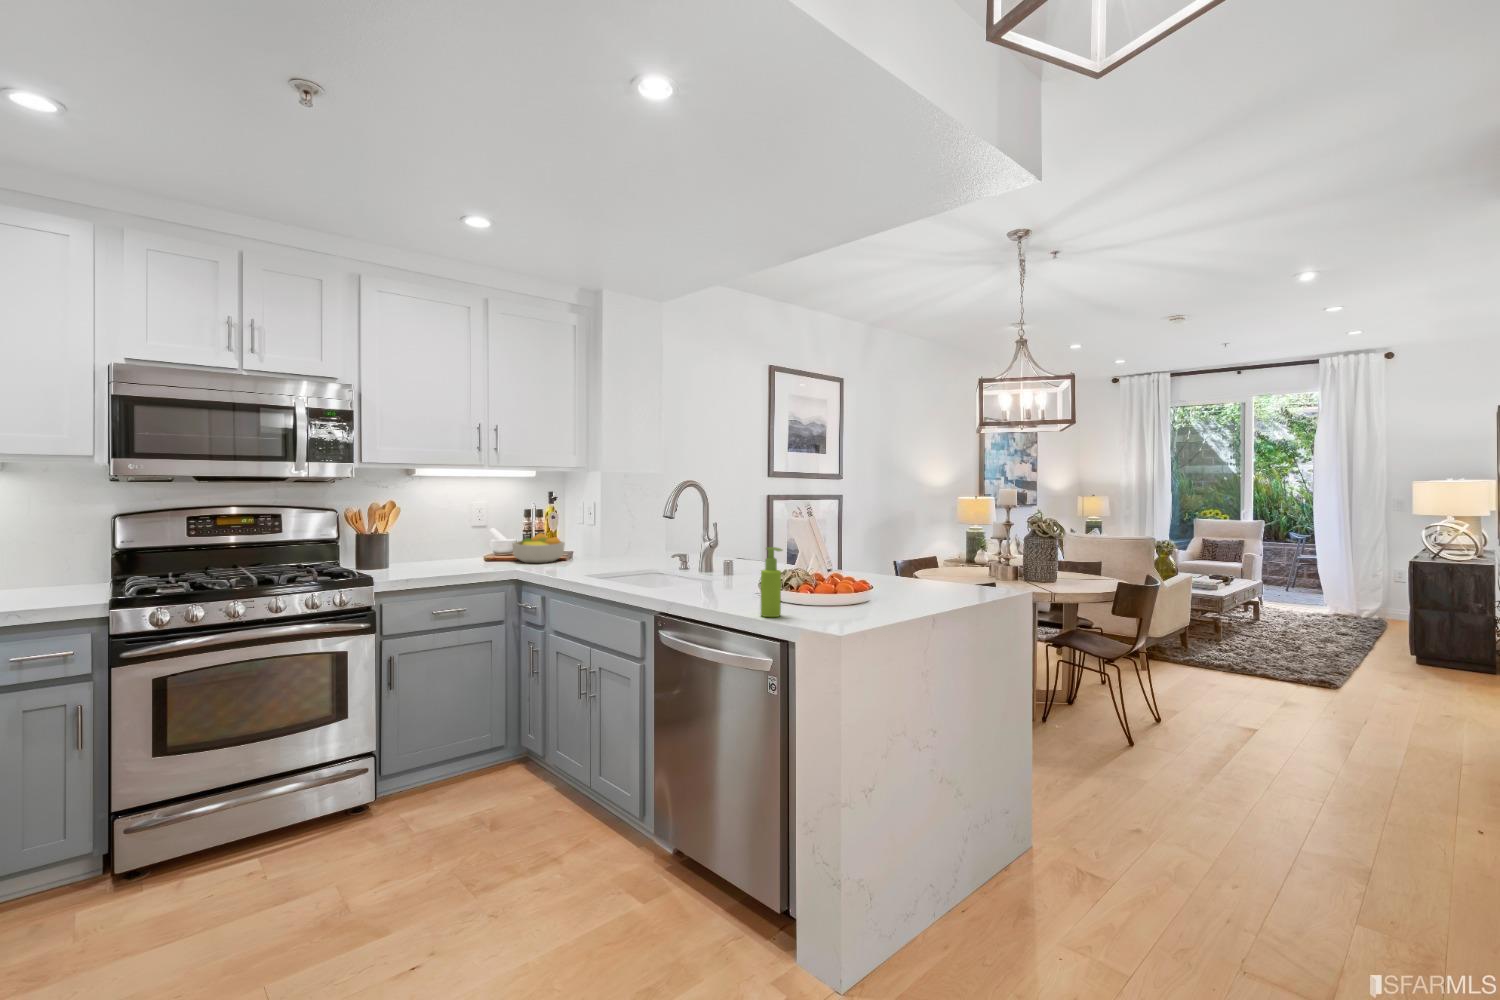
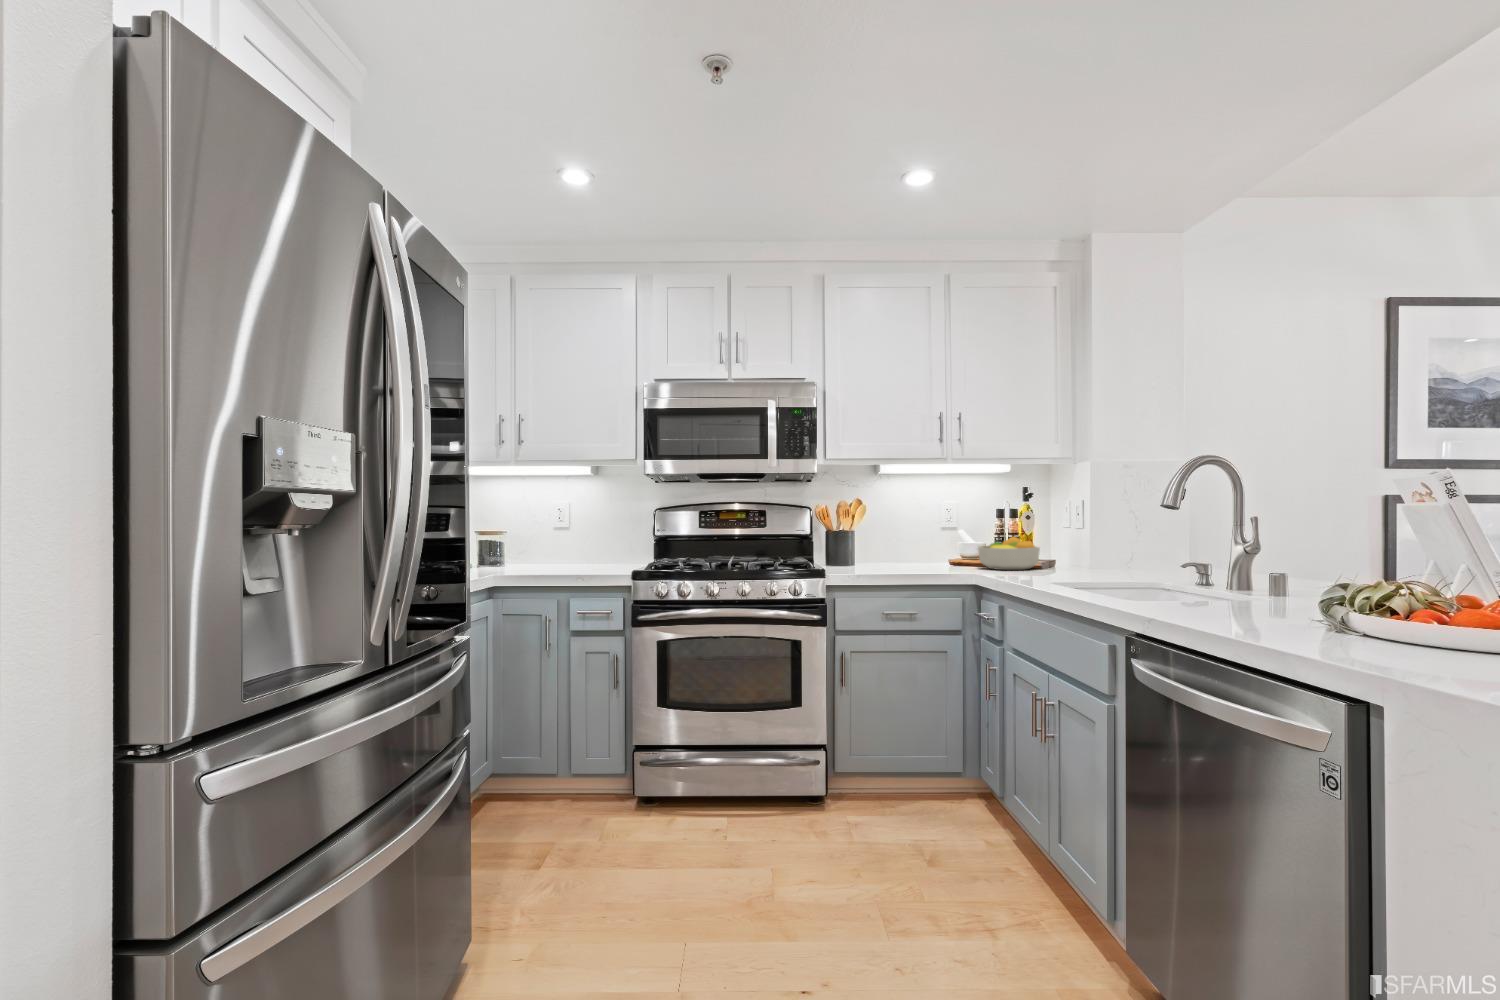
soap dispenser: present [761,547,782,617] -> none [1236,526,1272,631]

